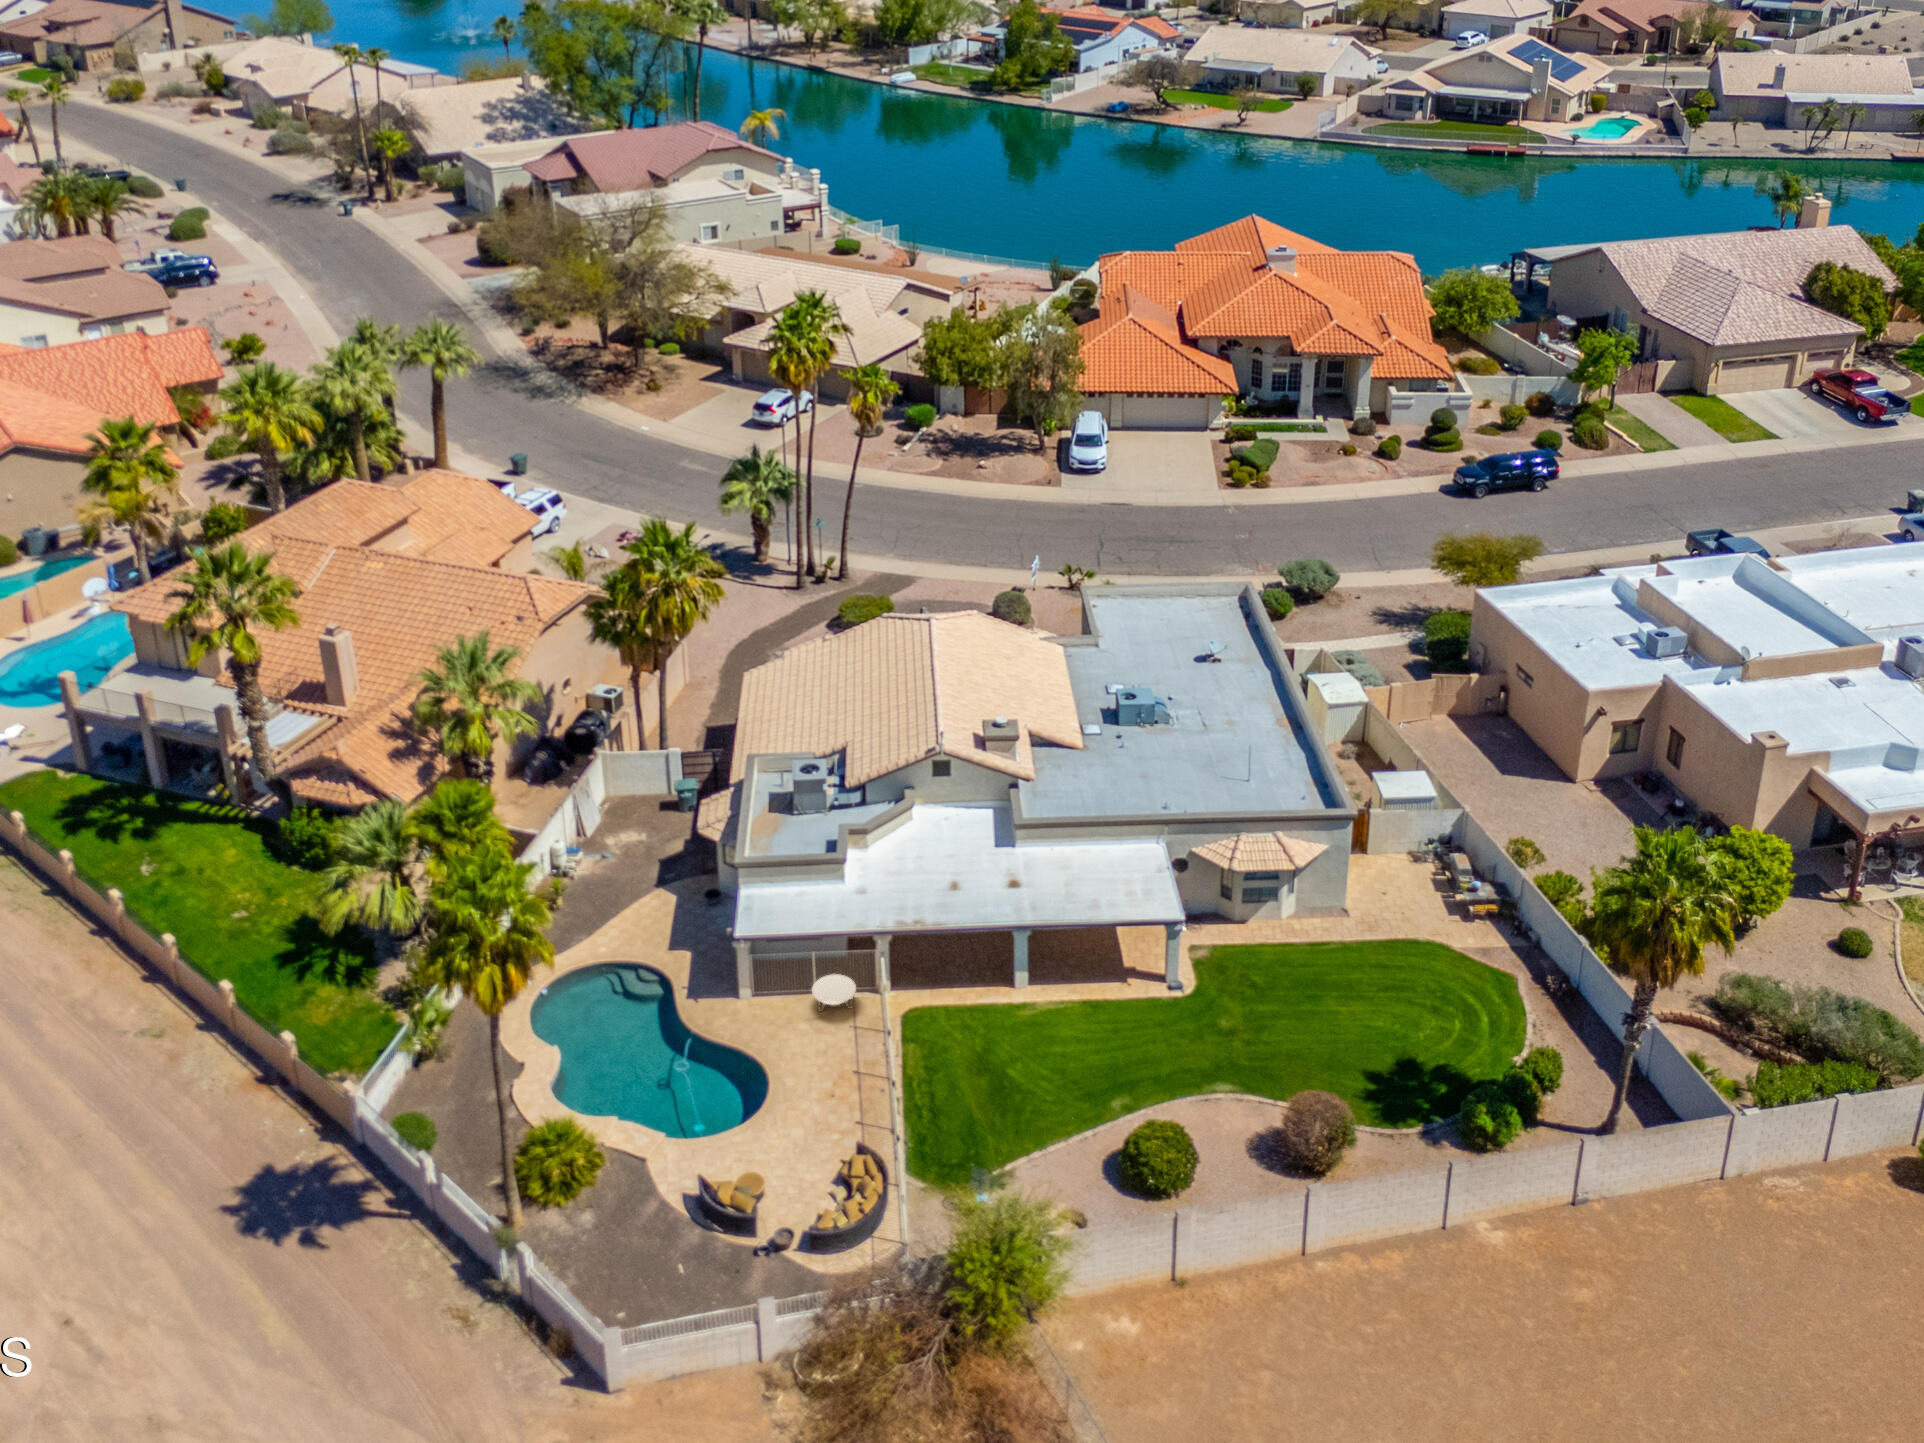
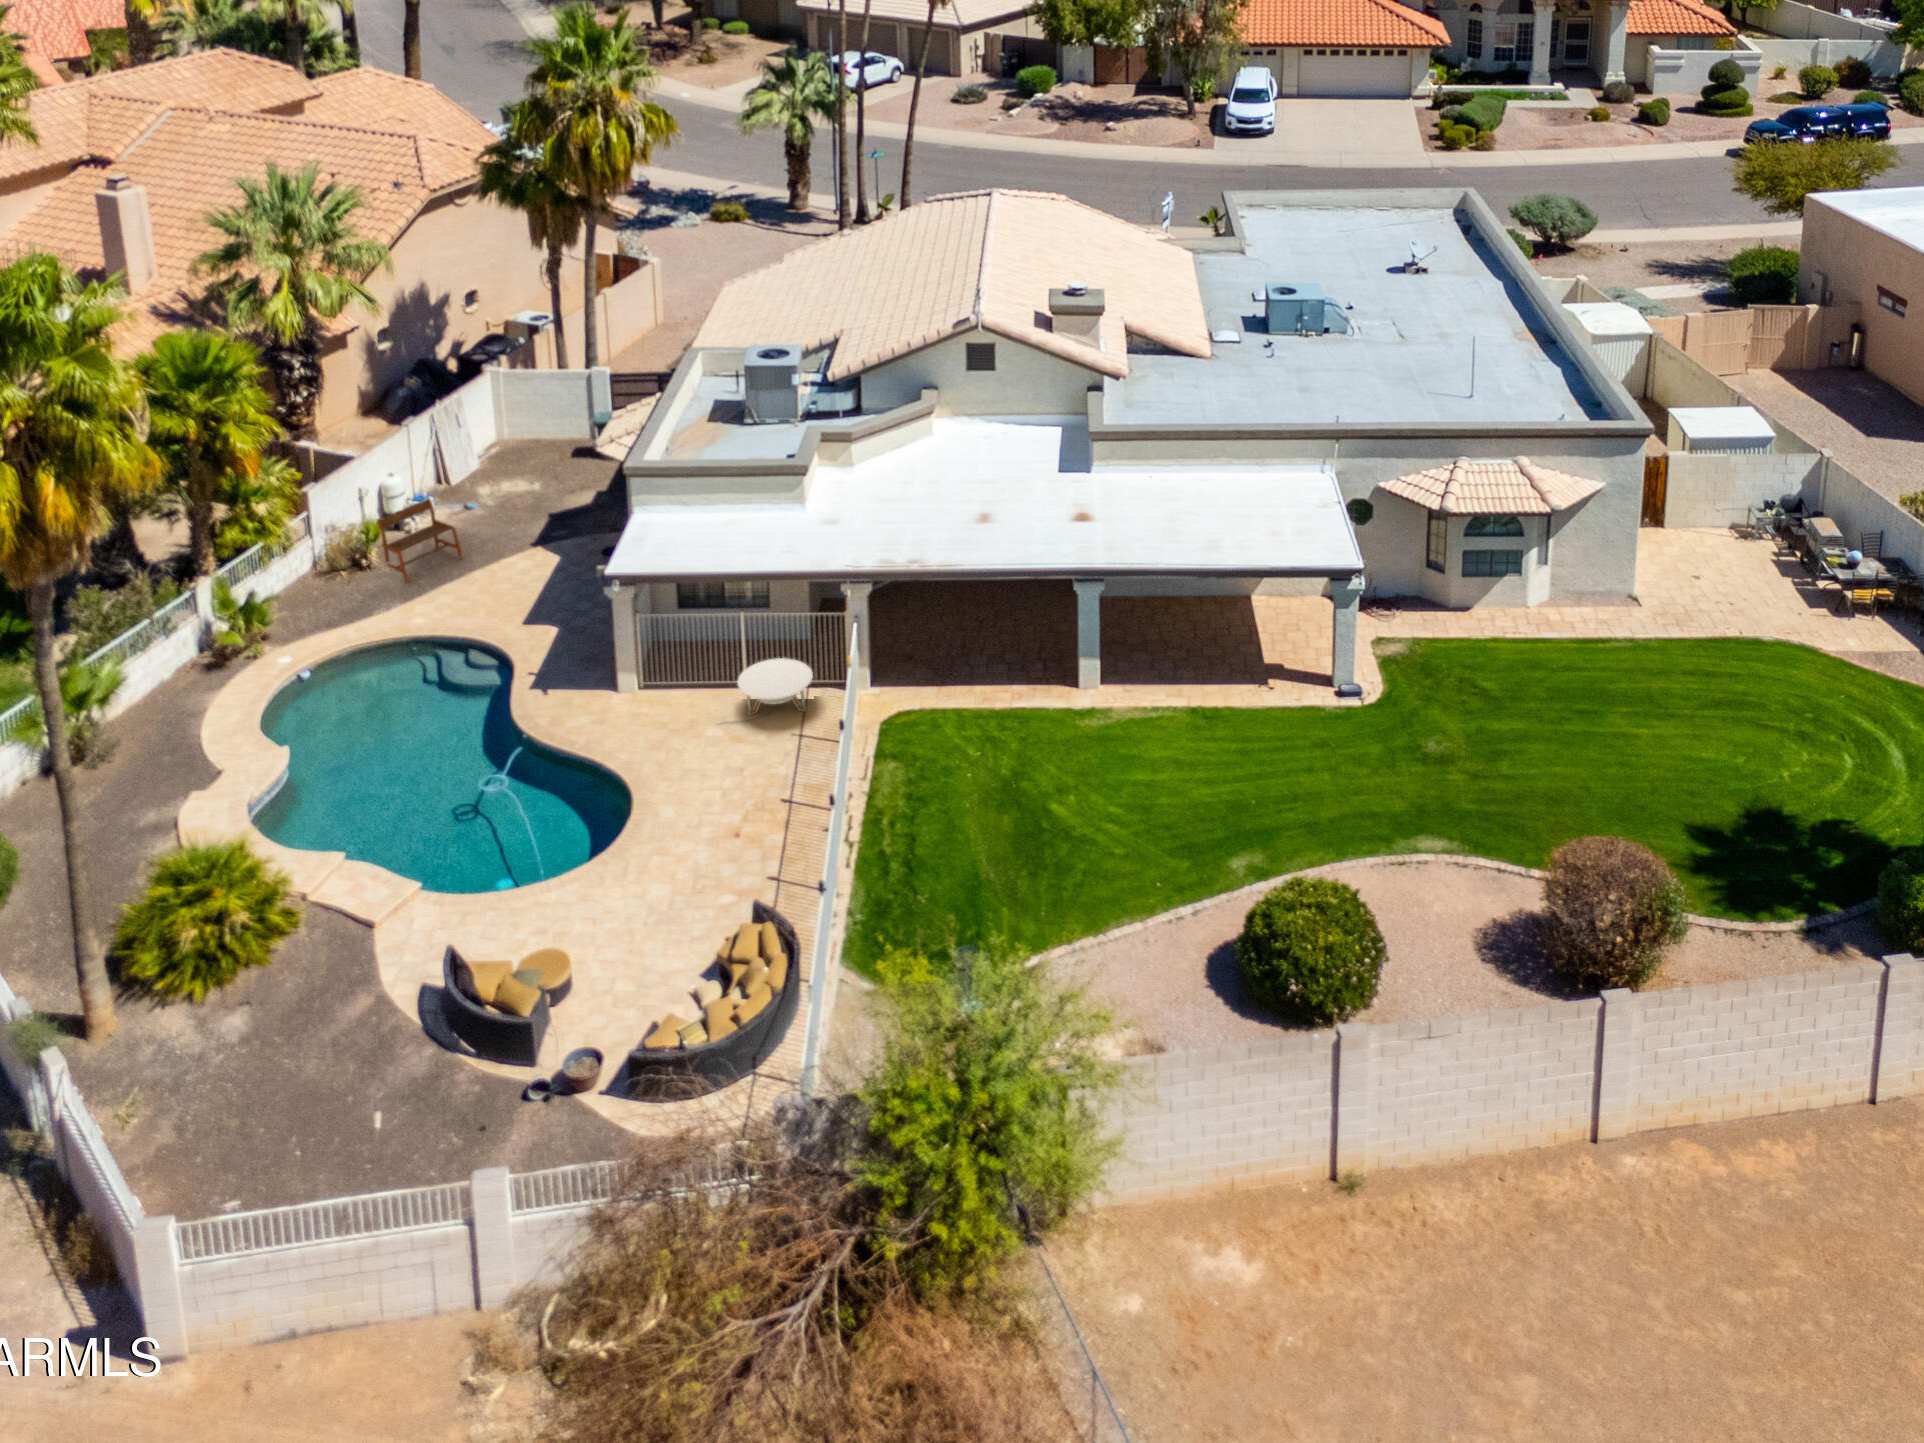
bench: none [561,858,610,917] -> present [377,498,463,583]

